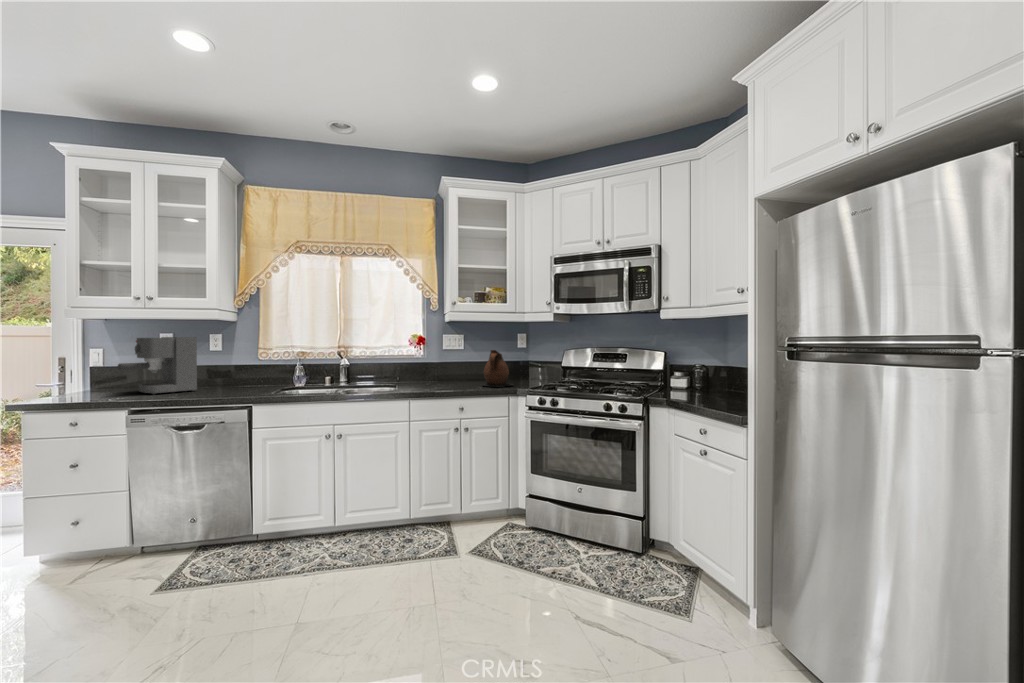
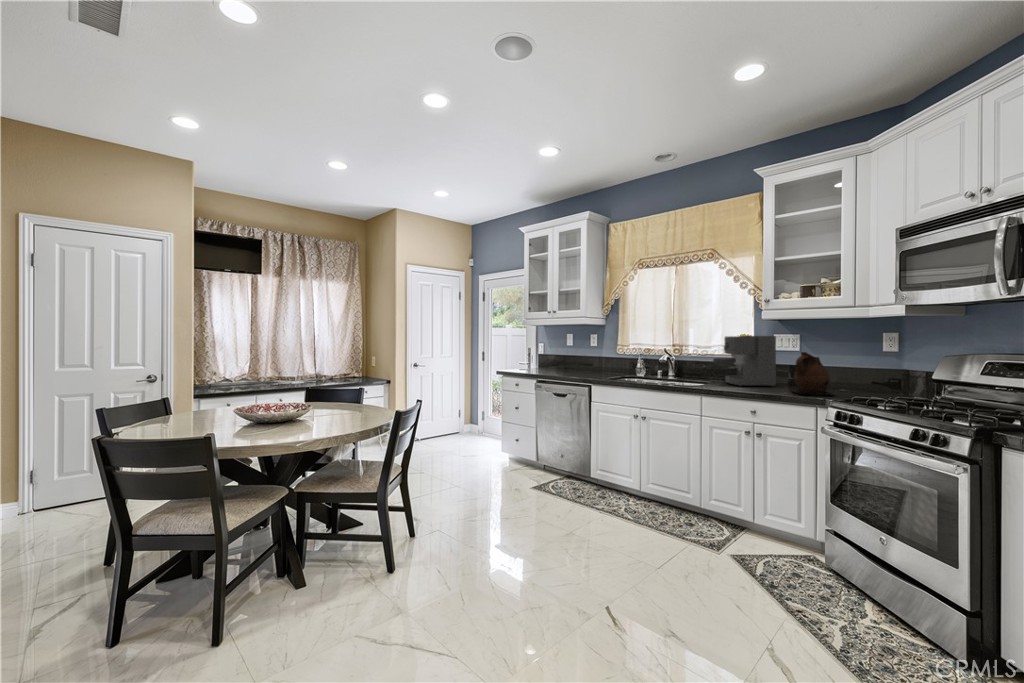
coffee maker: present [117,337,197,395] -> present [713,336,776,386]

